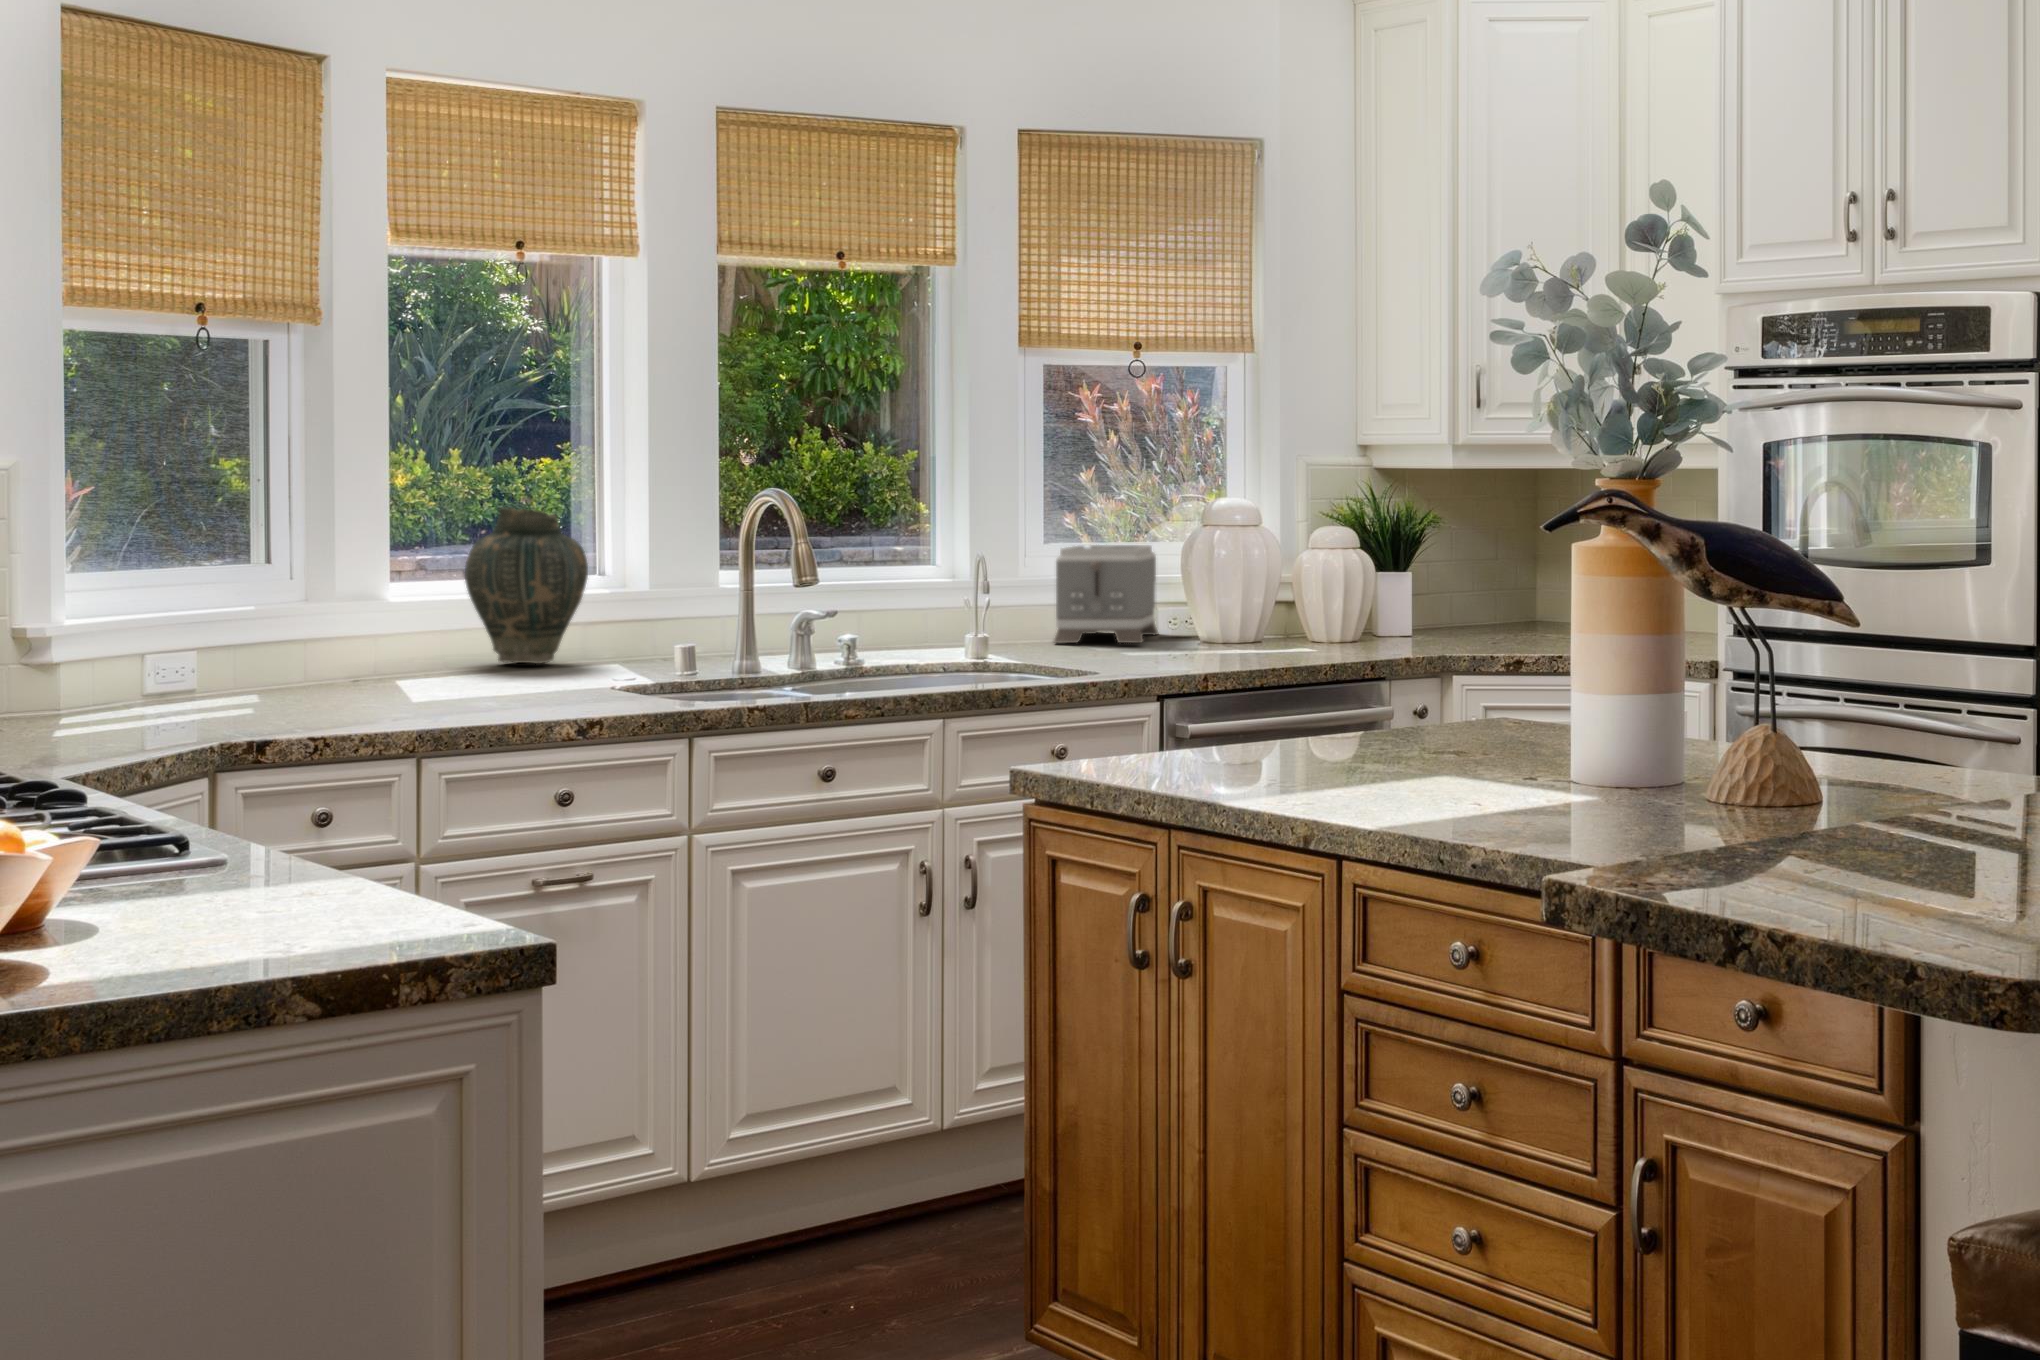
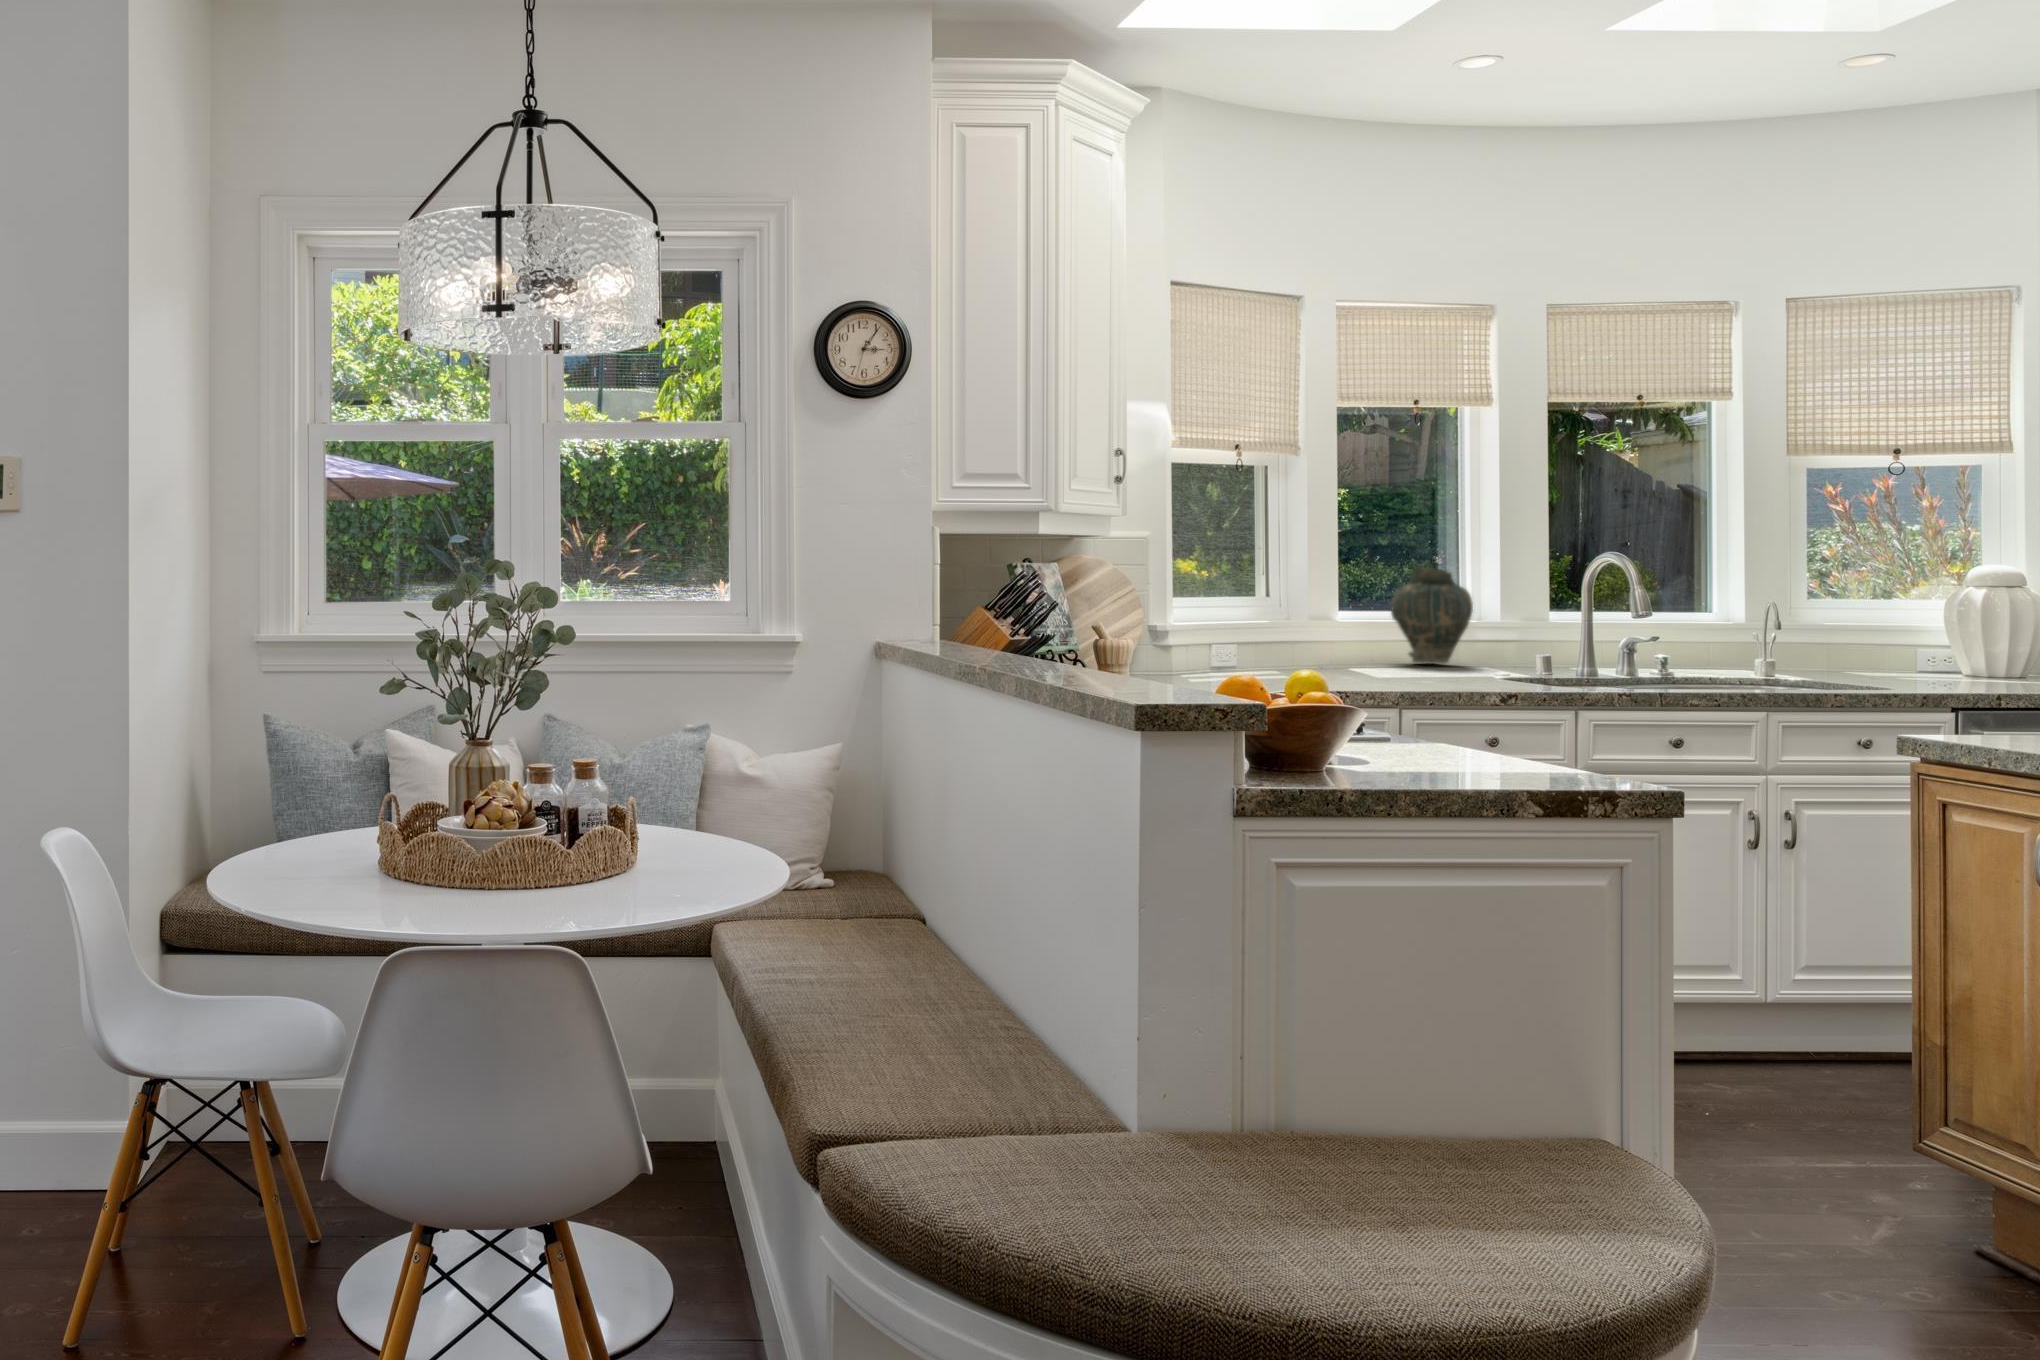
toaster: present [1054,545,1158,643] -> none [1829,600,1922,670]

